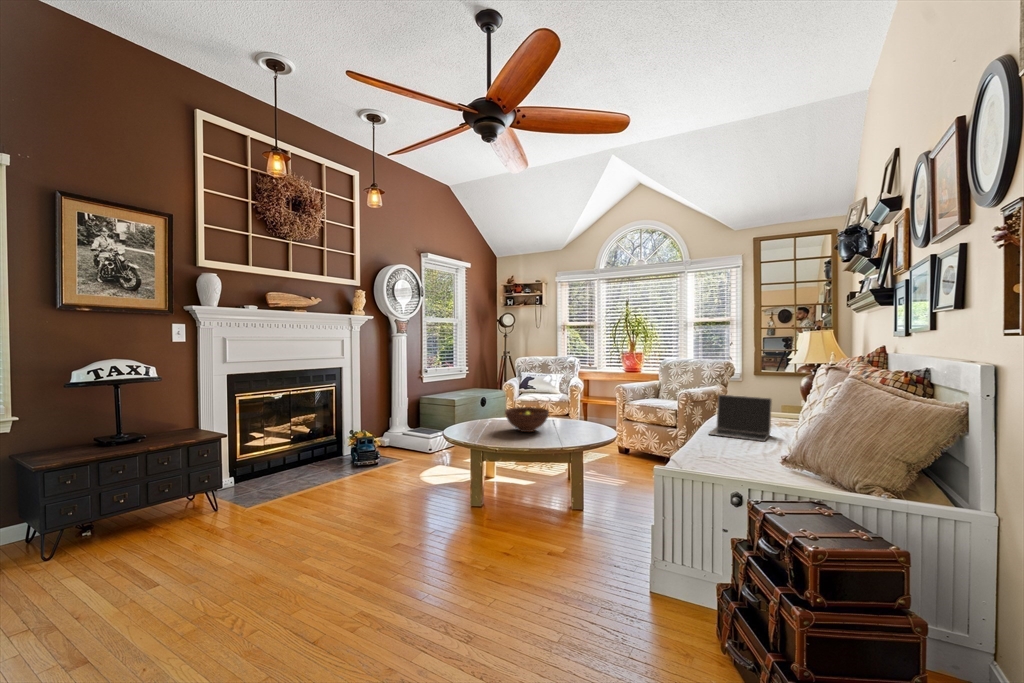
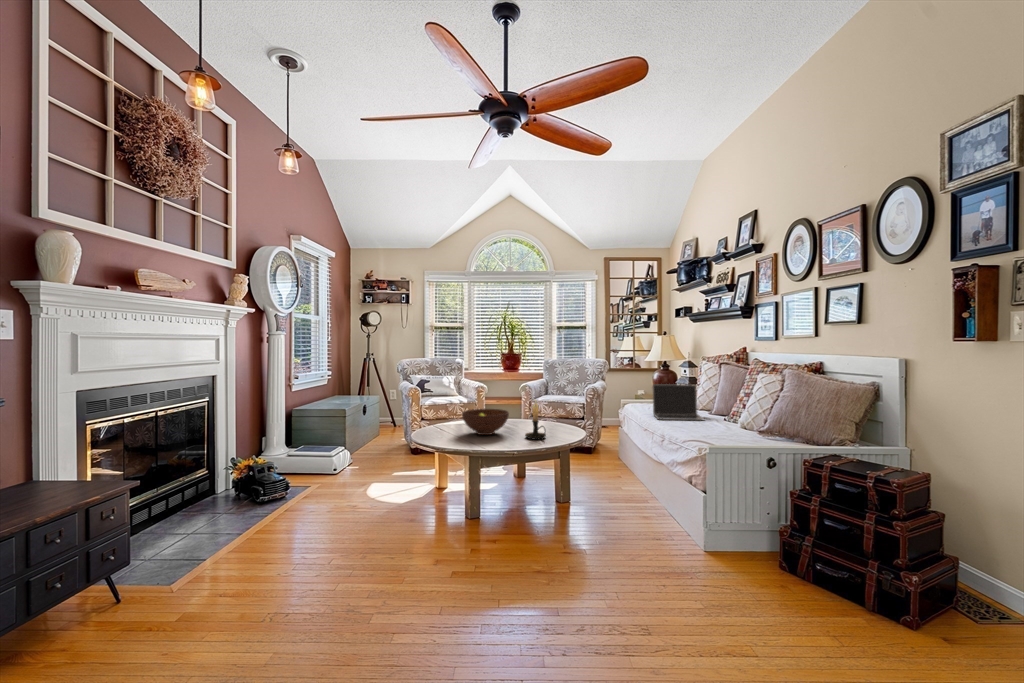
candle holder: none [554,401,574,442] -> present [525,400,546,439]

